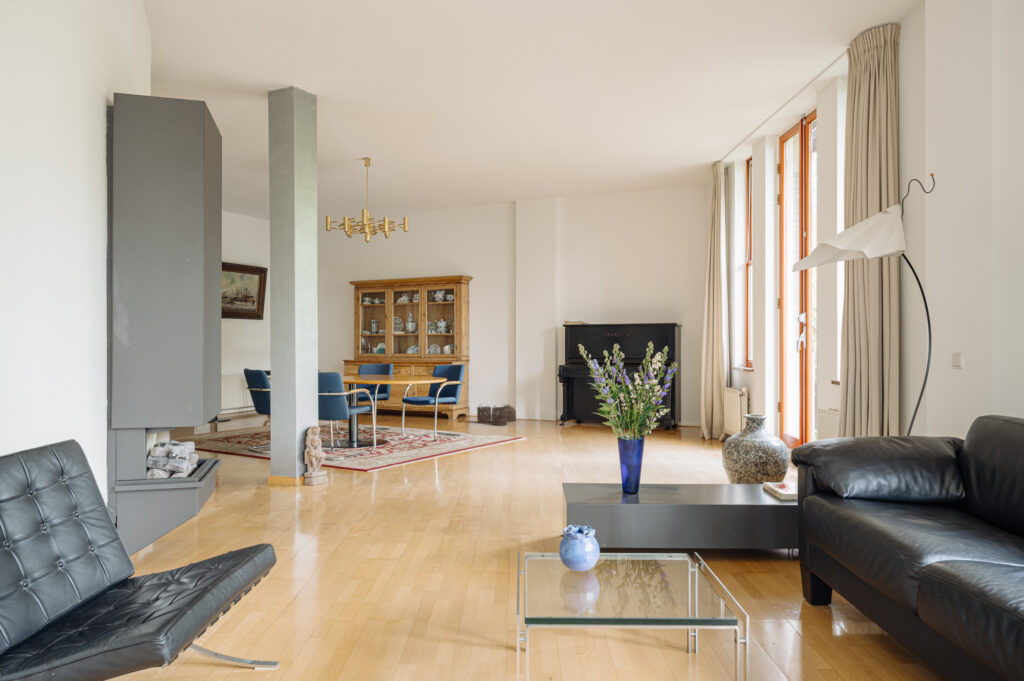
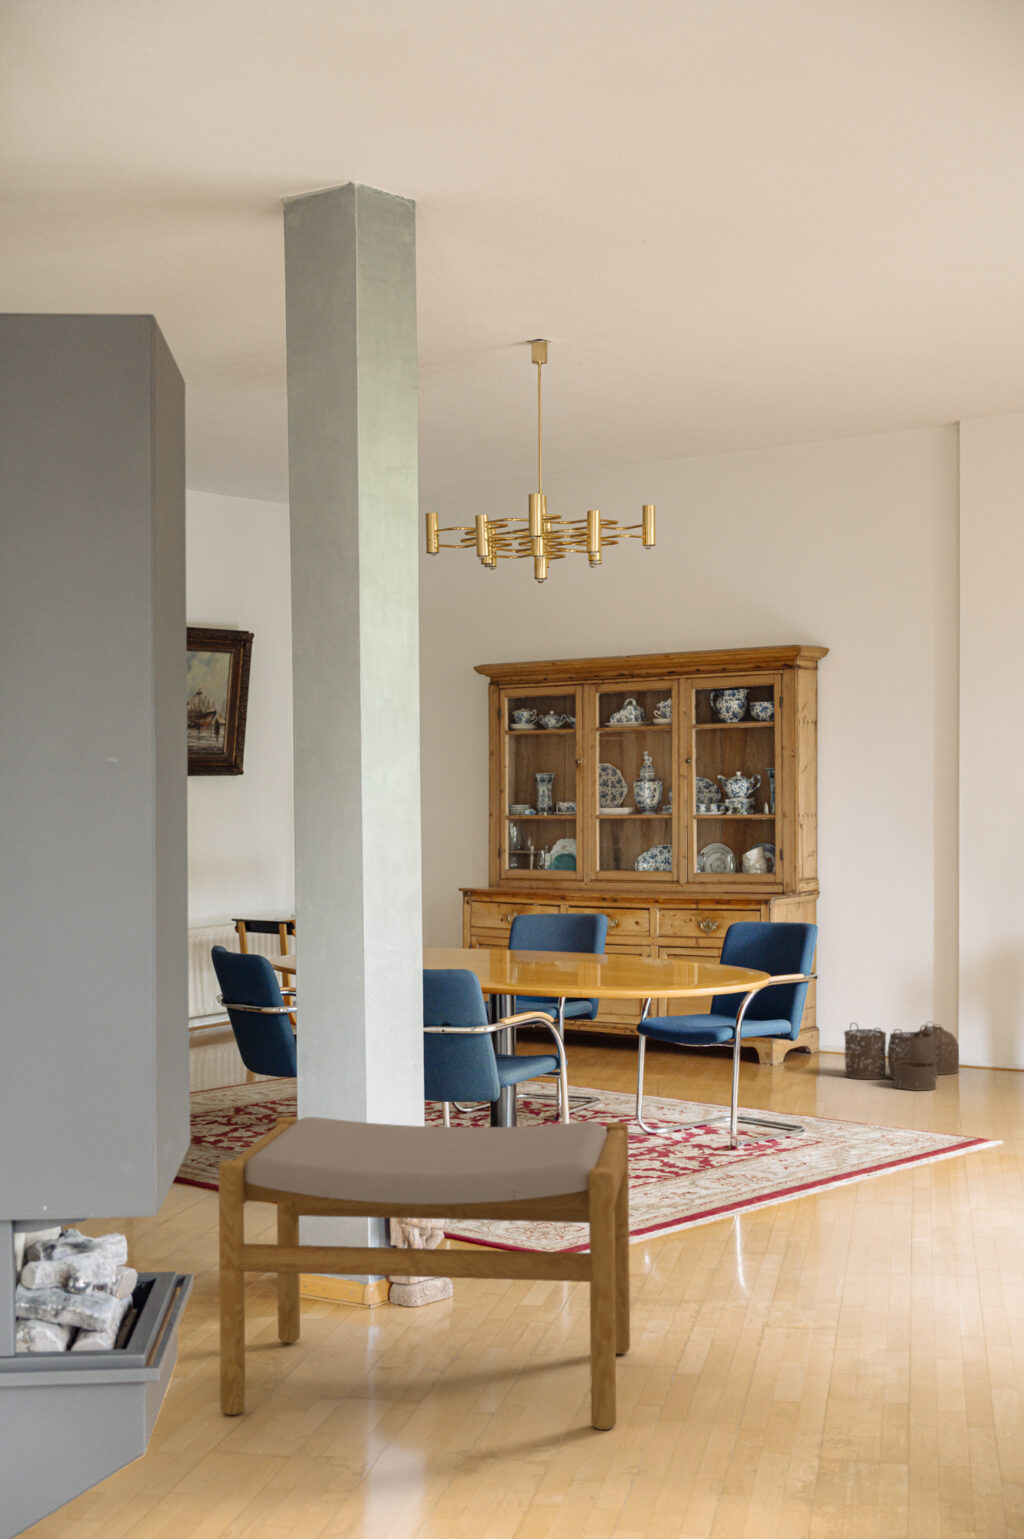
footstool: none [240,415,388,514] -> present [218,1117,630,1430]

